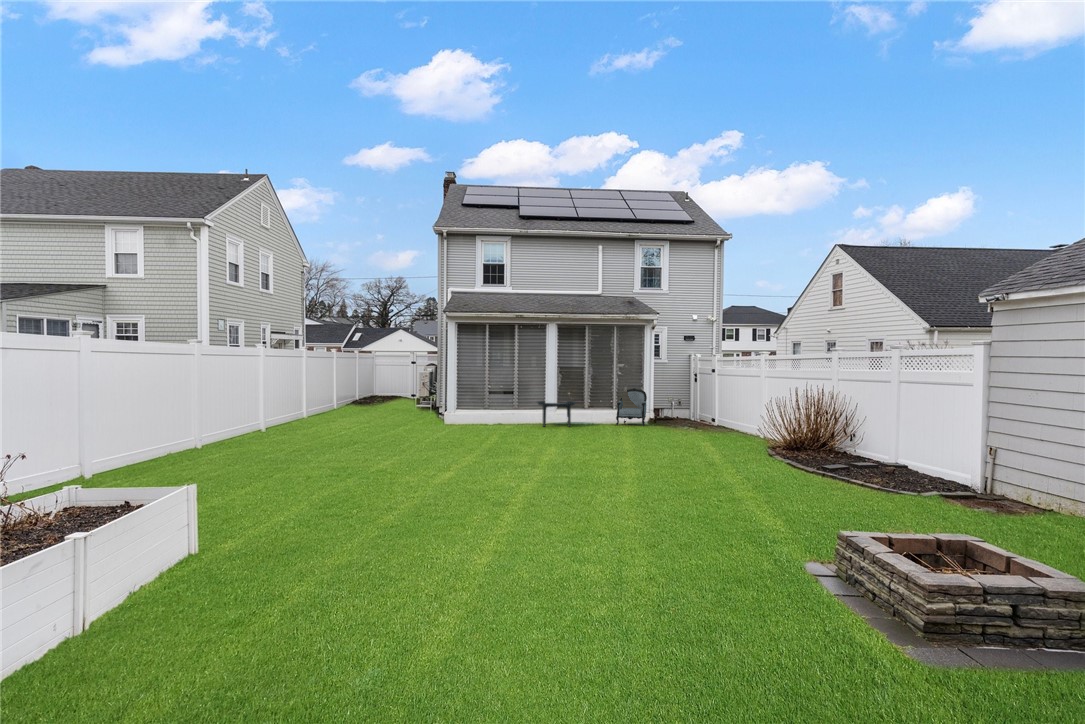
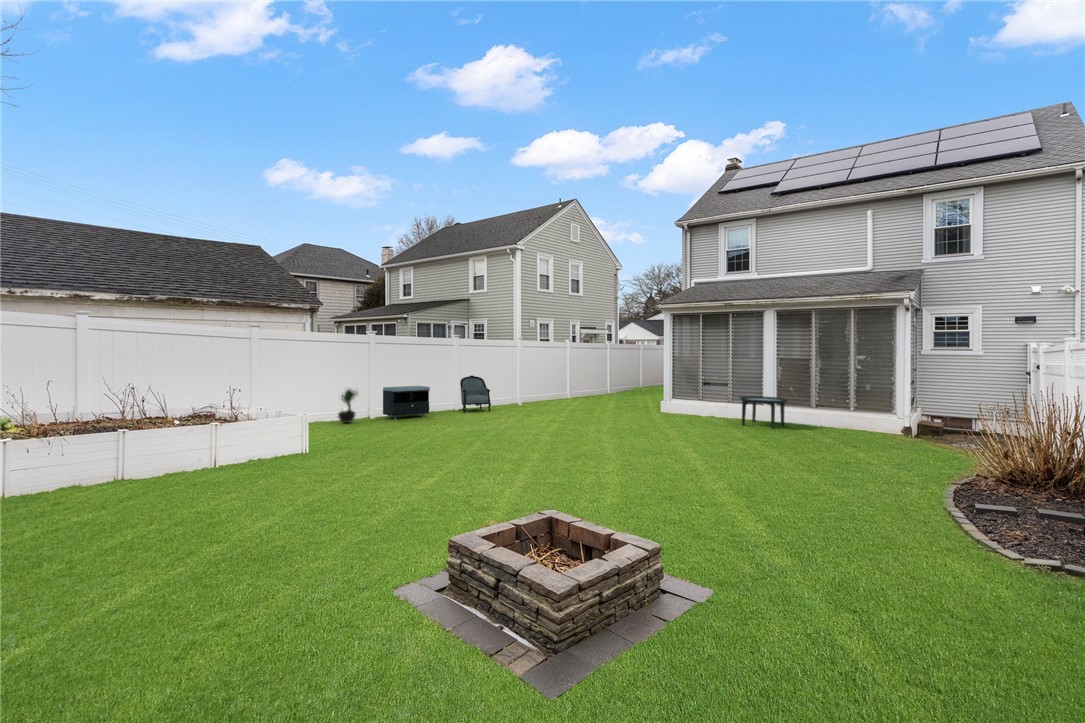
armchair: present [616,388,647,426] -> present [460,375,491,412]
storage bench: none [140,412,209,461] -> present [383,386,430,419]
potted tree: none [92,417,132,474] -> present [338,389,358,423]

